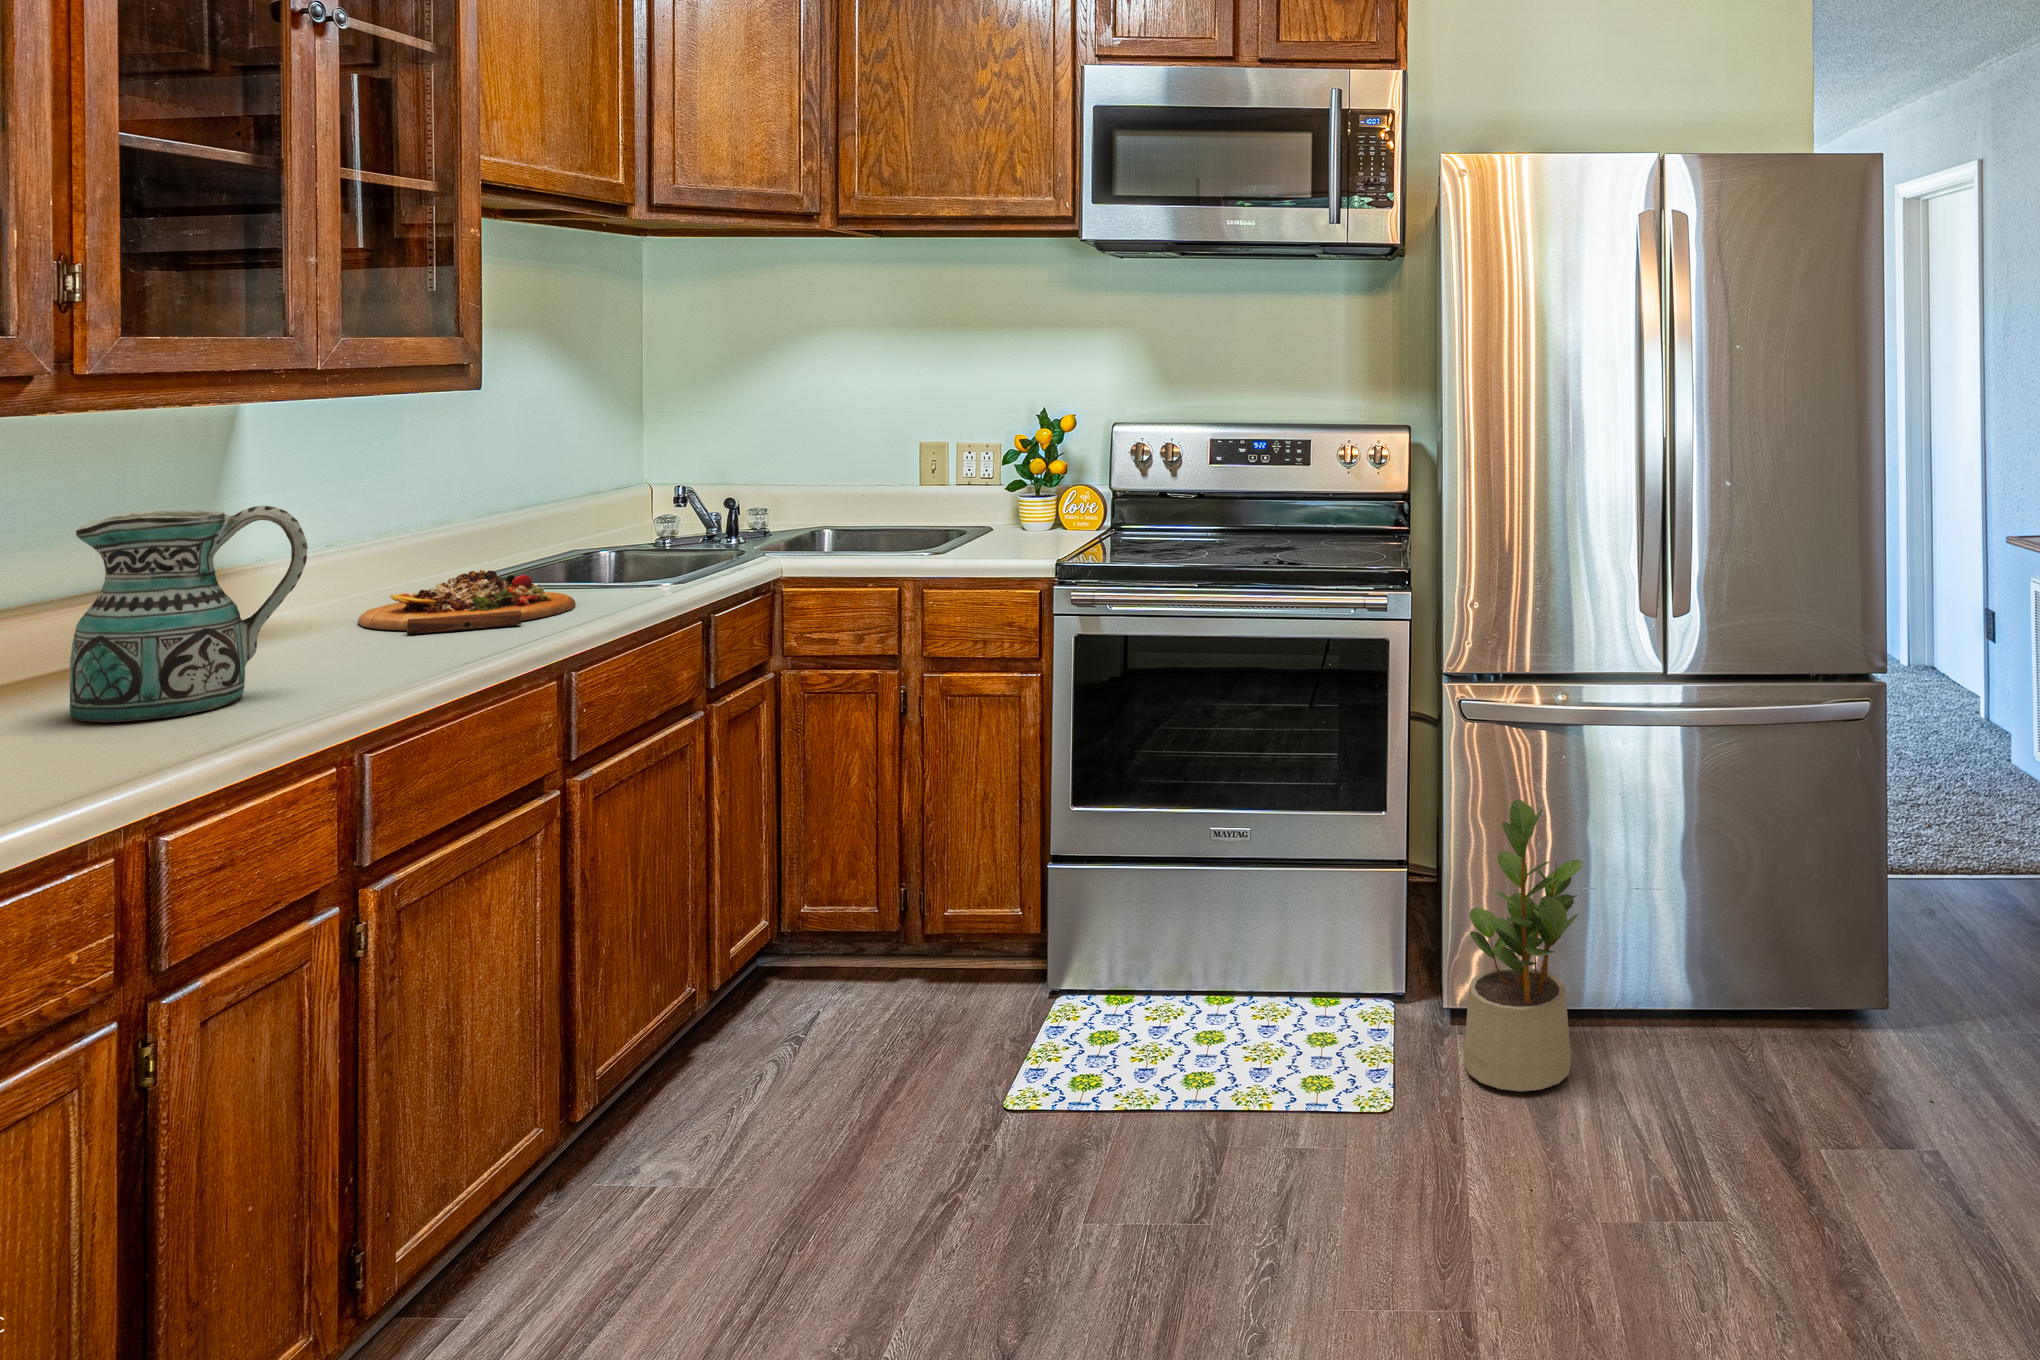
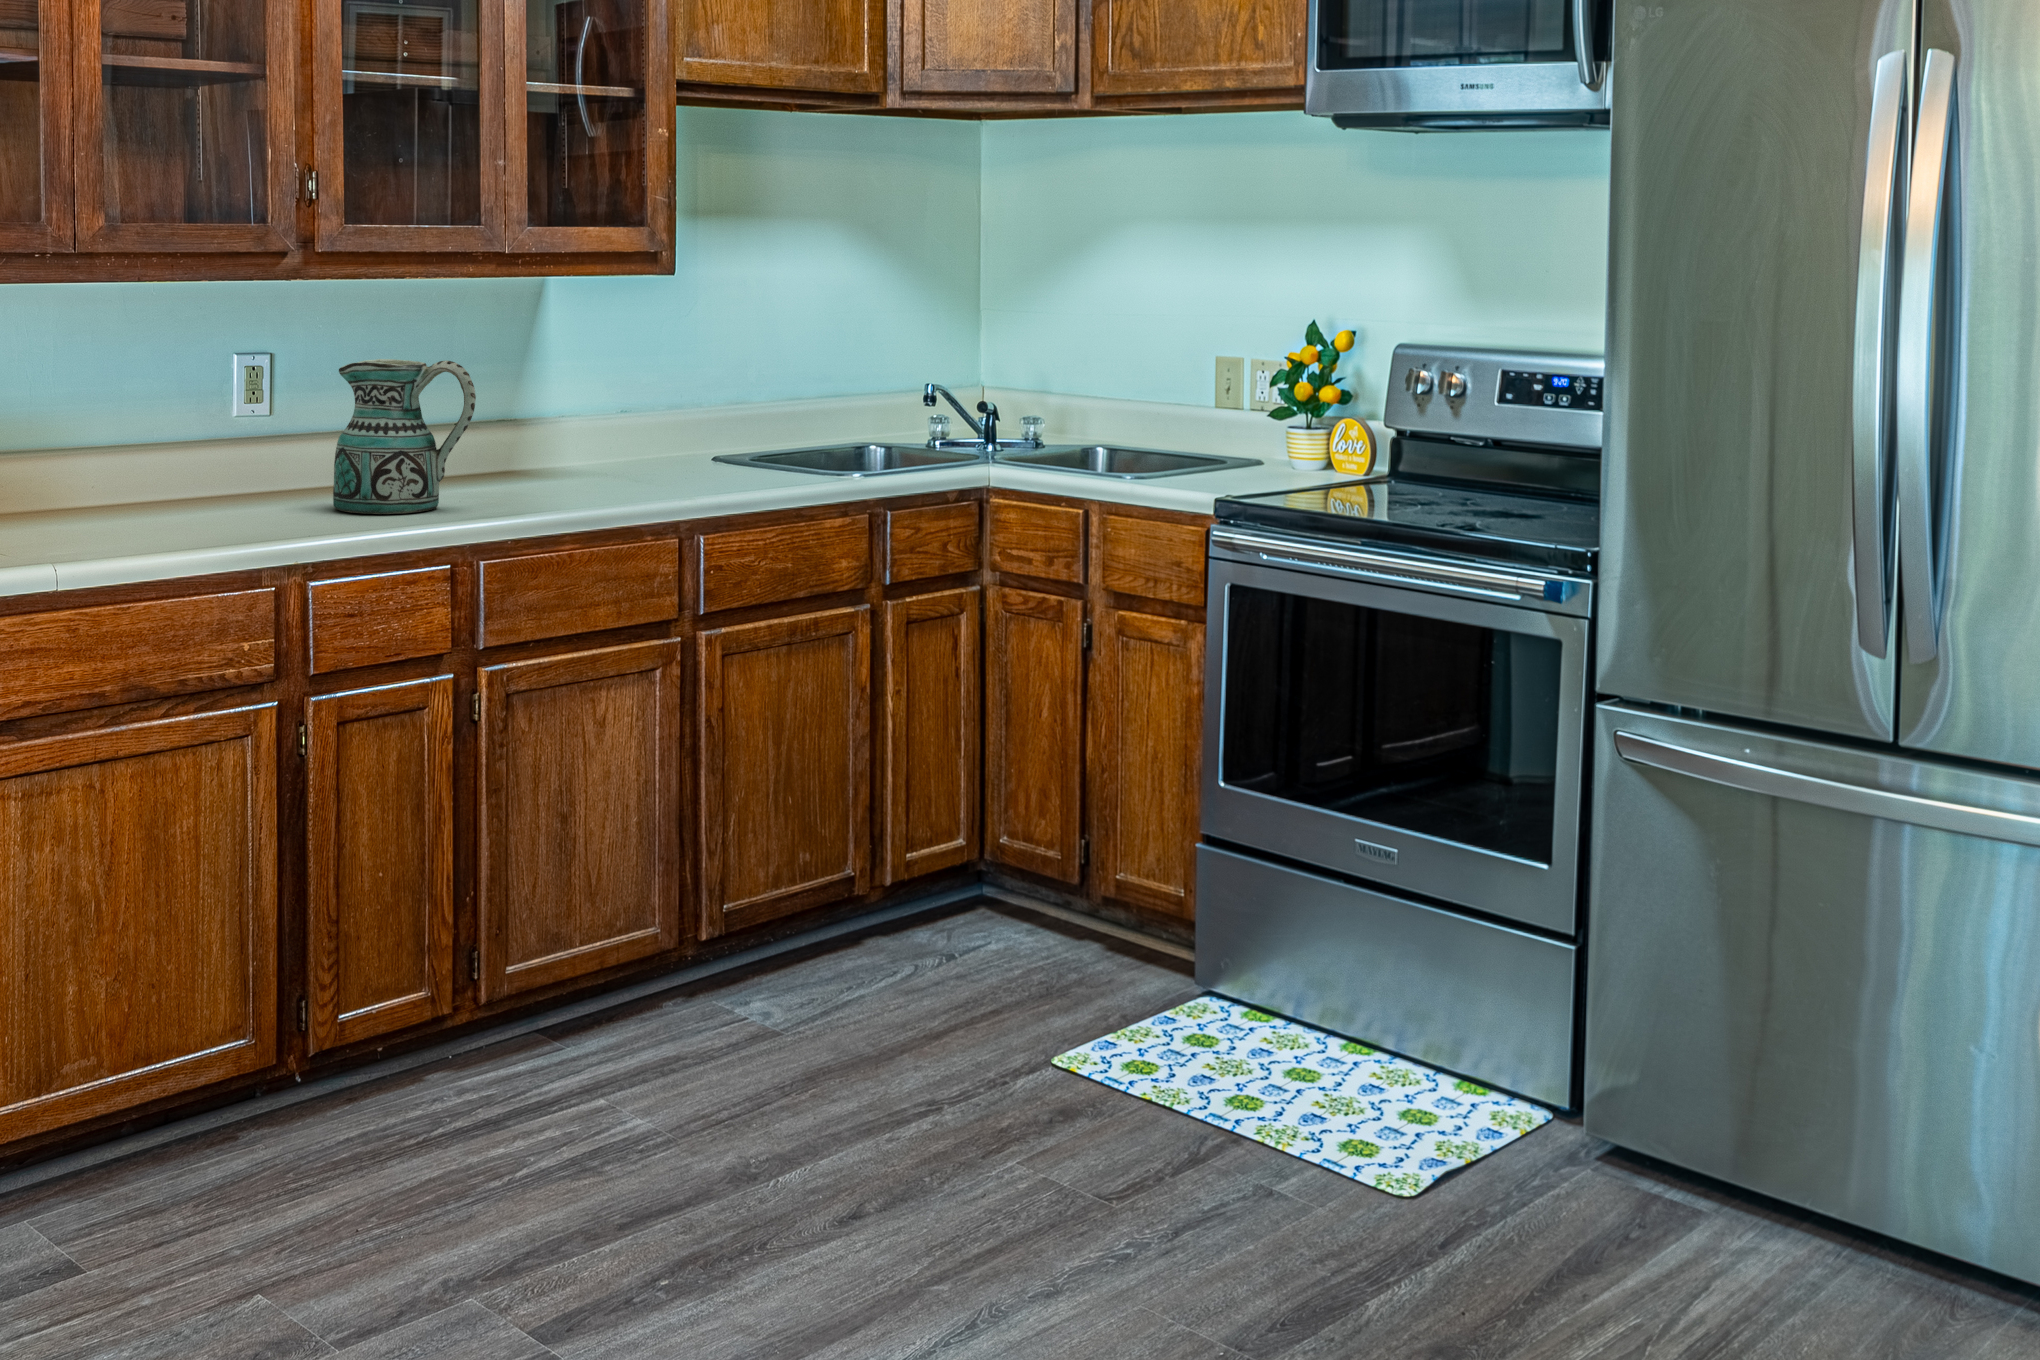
cutting board: present [358,570,576,634] -> none [594,441,762,491]
potted plant: present [1464,800,1583,1091] -> none [1535,856,1733,1227]

